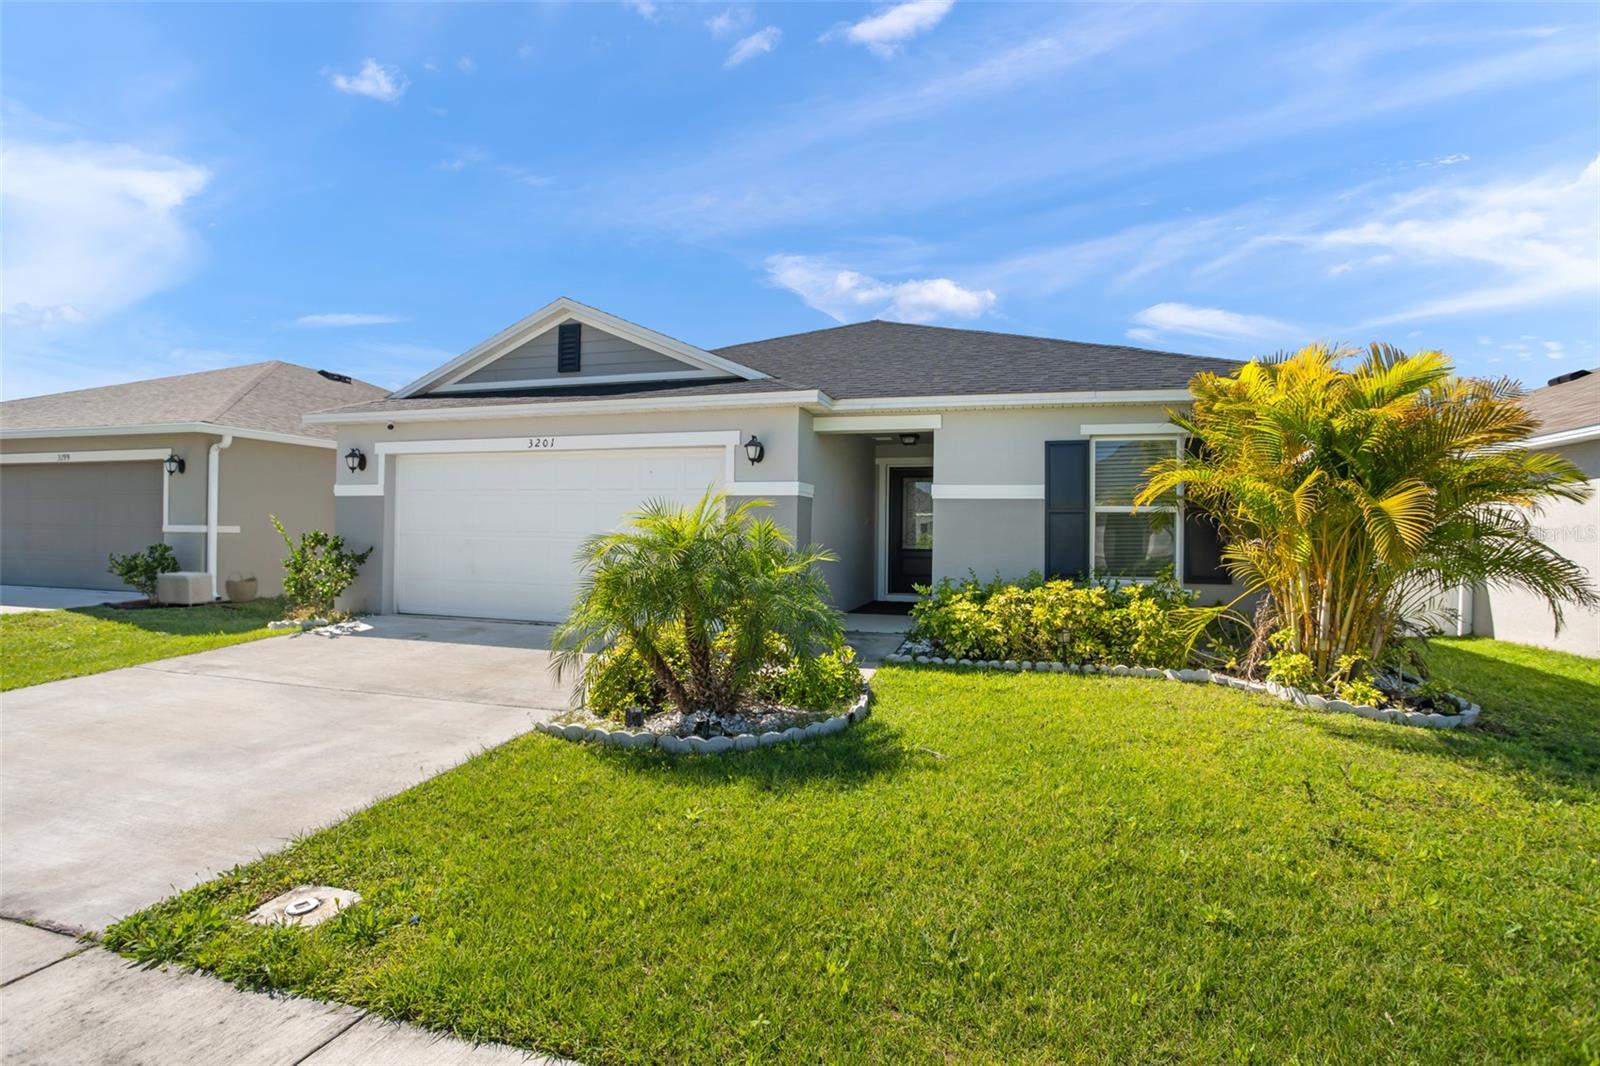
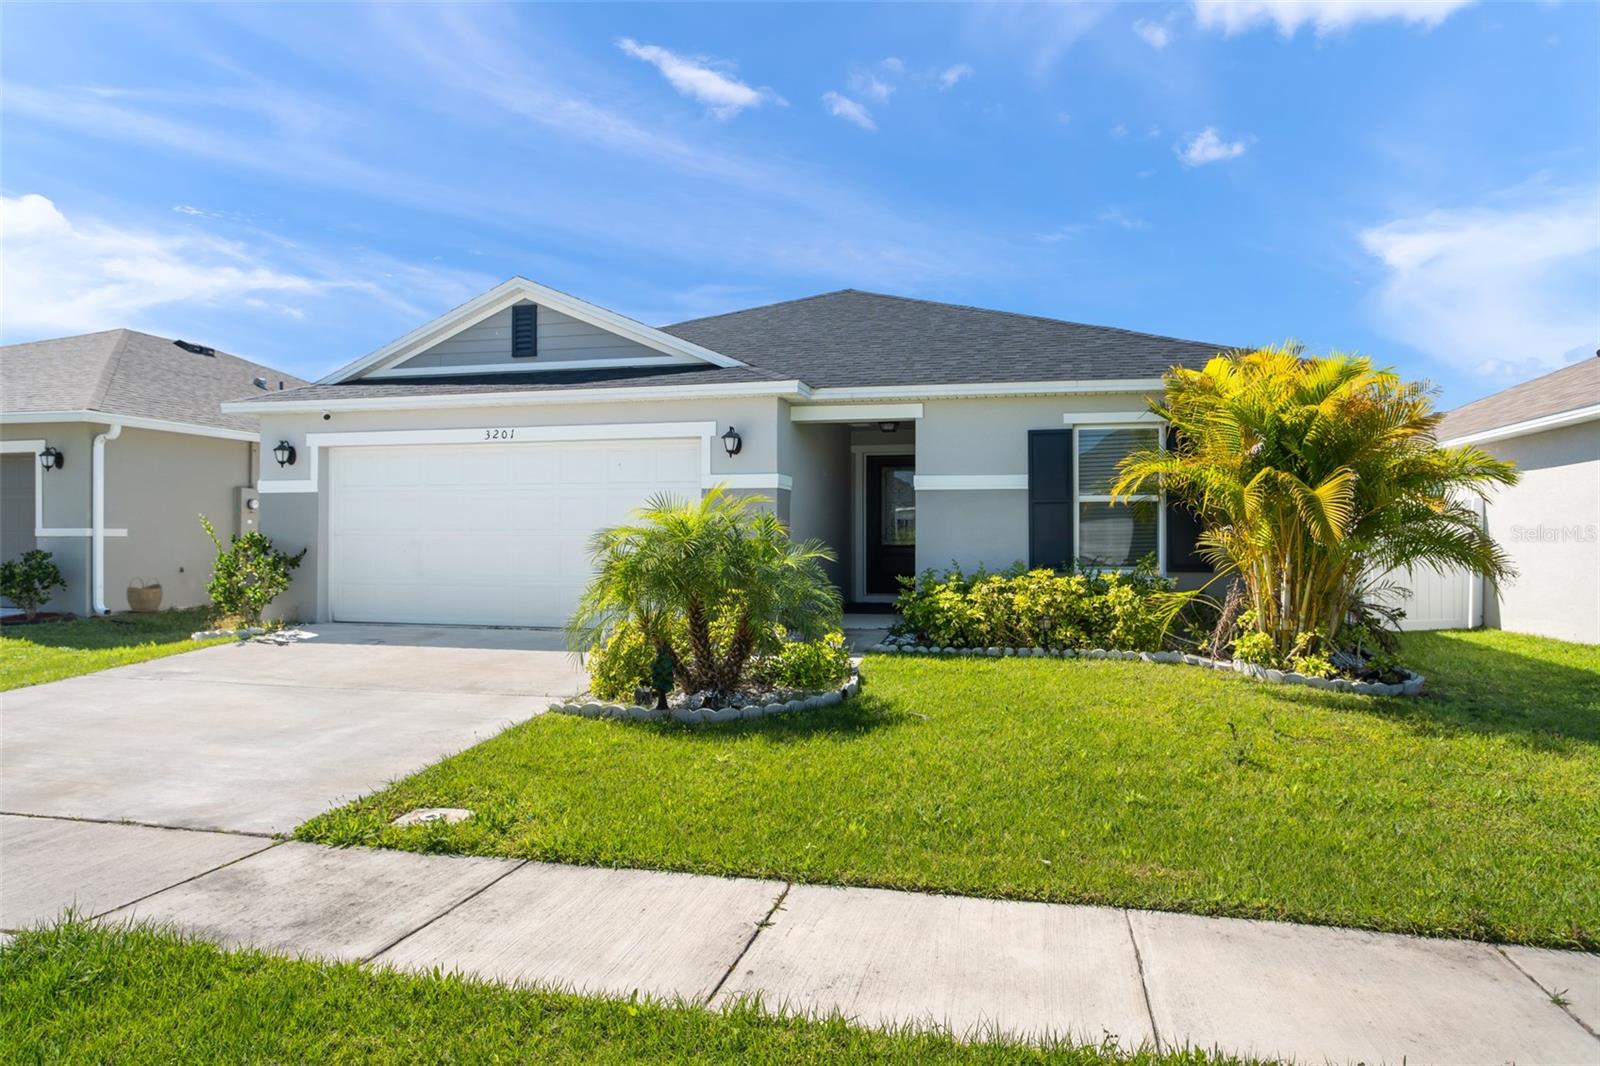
storage bench: present [157,572,213,606] -> none [49,578,114,617]
decorative plant: none [641,663,679,731] -> present [647,644,682,709]

